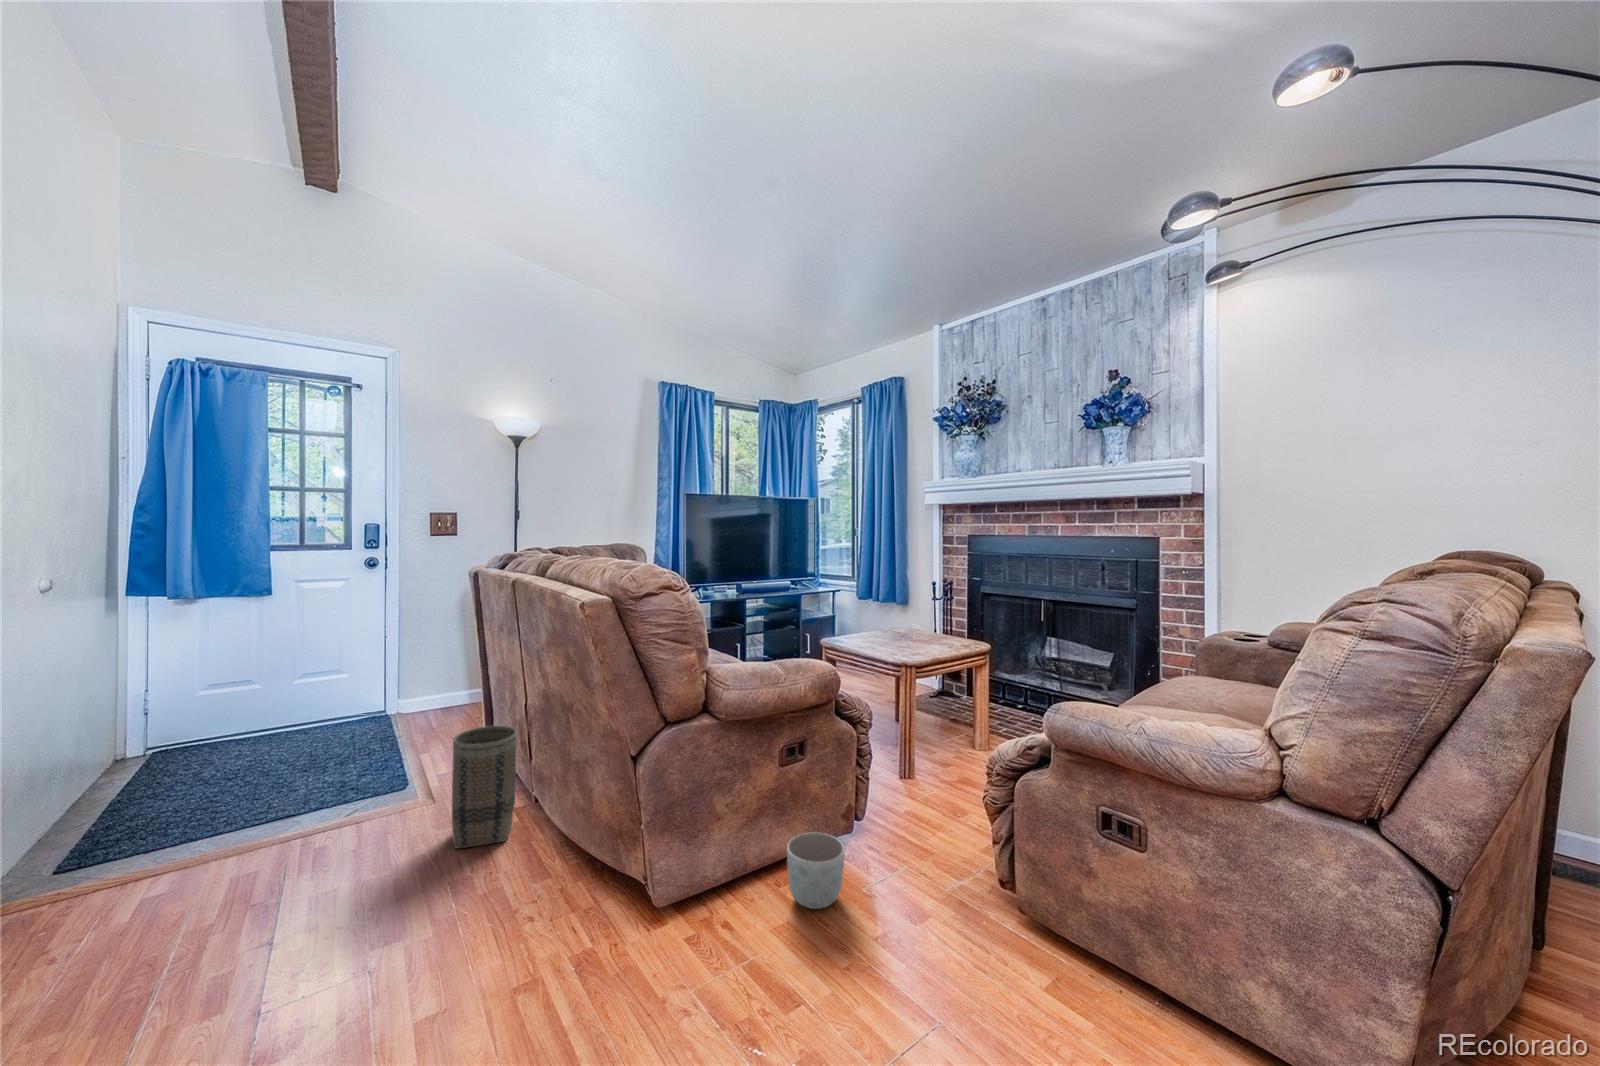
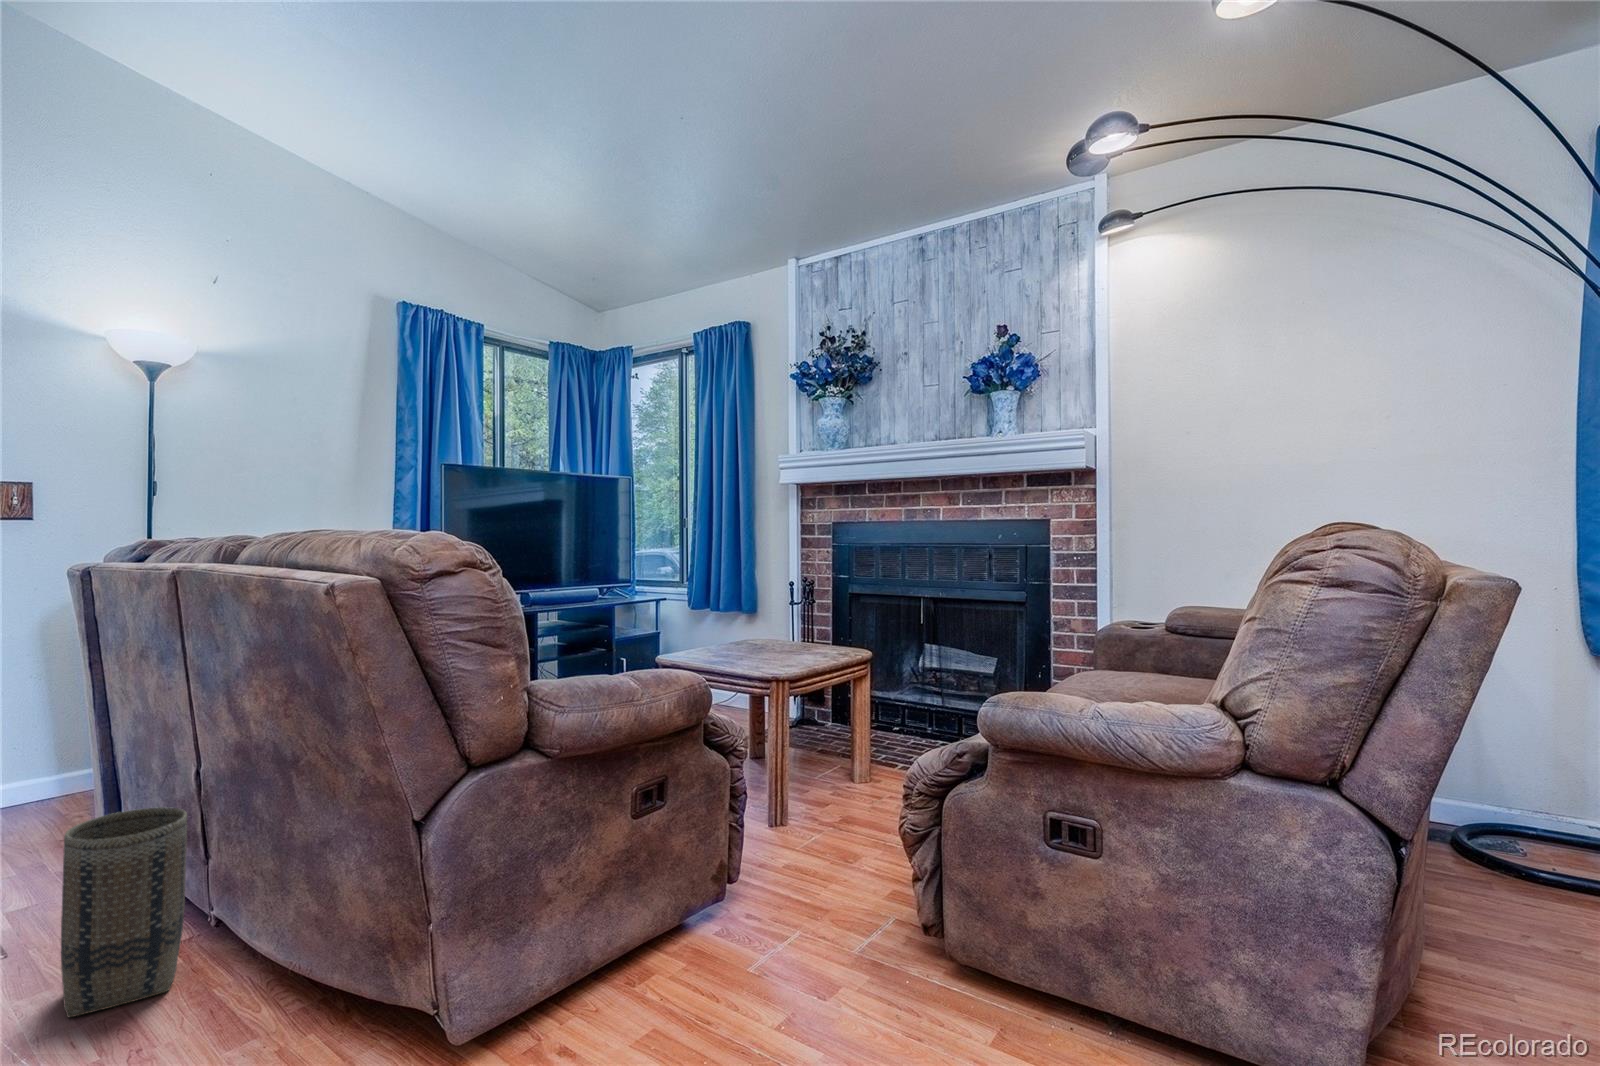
planter: present [787,832,845,909] -> none [647,901,728,1004]

